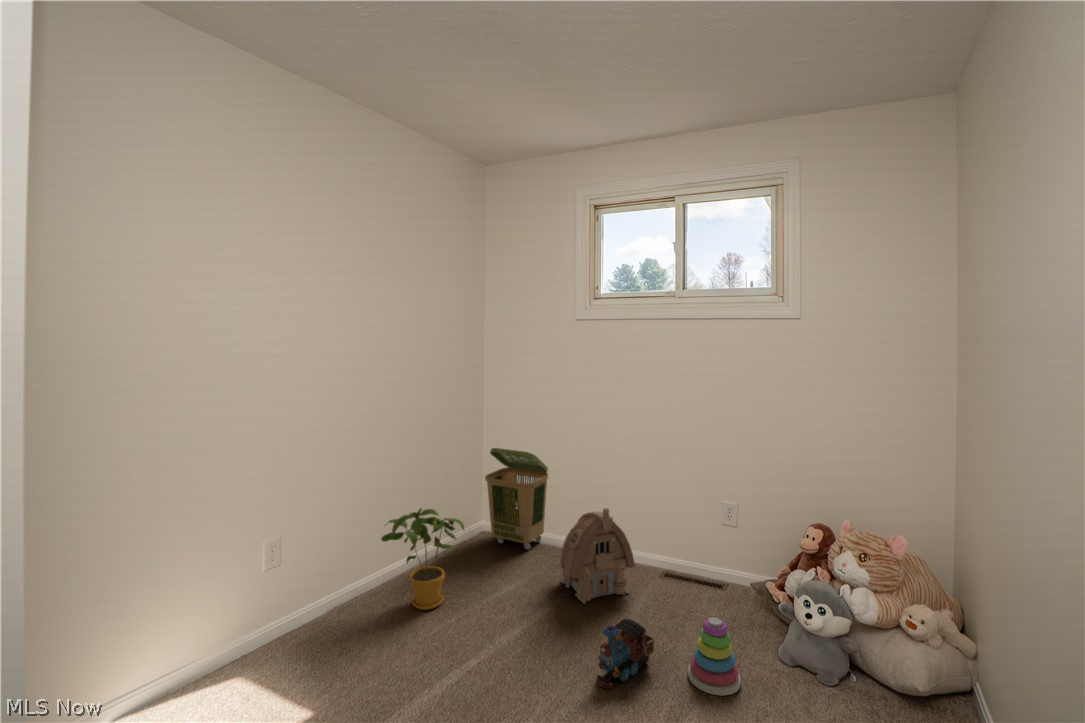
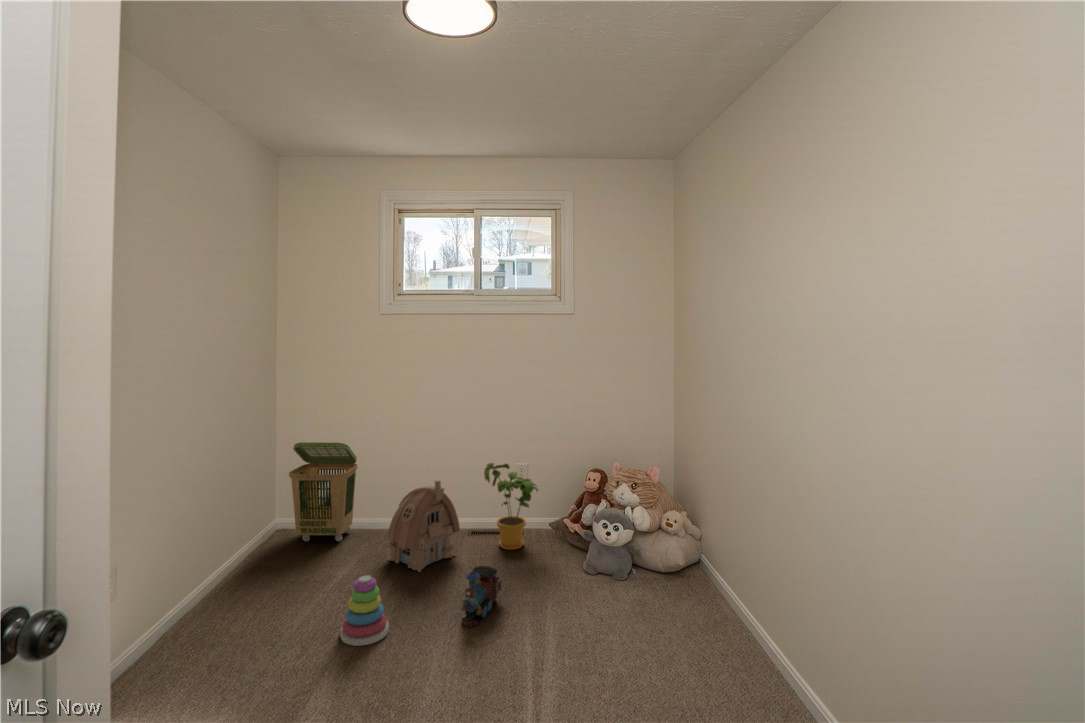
house plant: present [381,508,464,610] -> present [484,463,538,550]
stacking toy: present [688,617,741,696] -> present [340,575,389,646]

